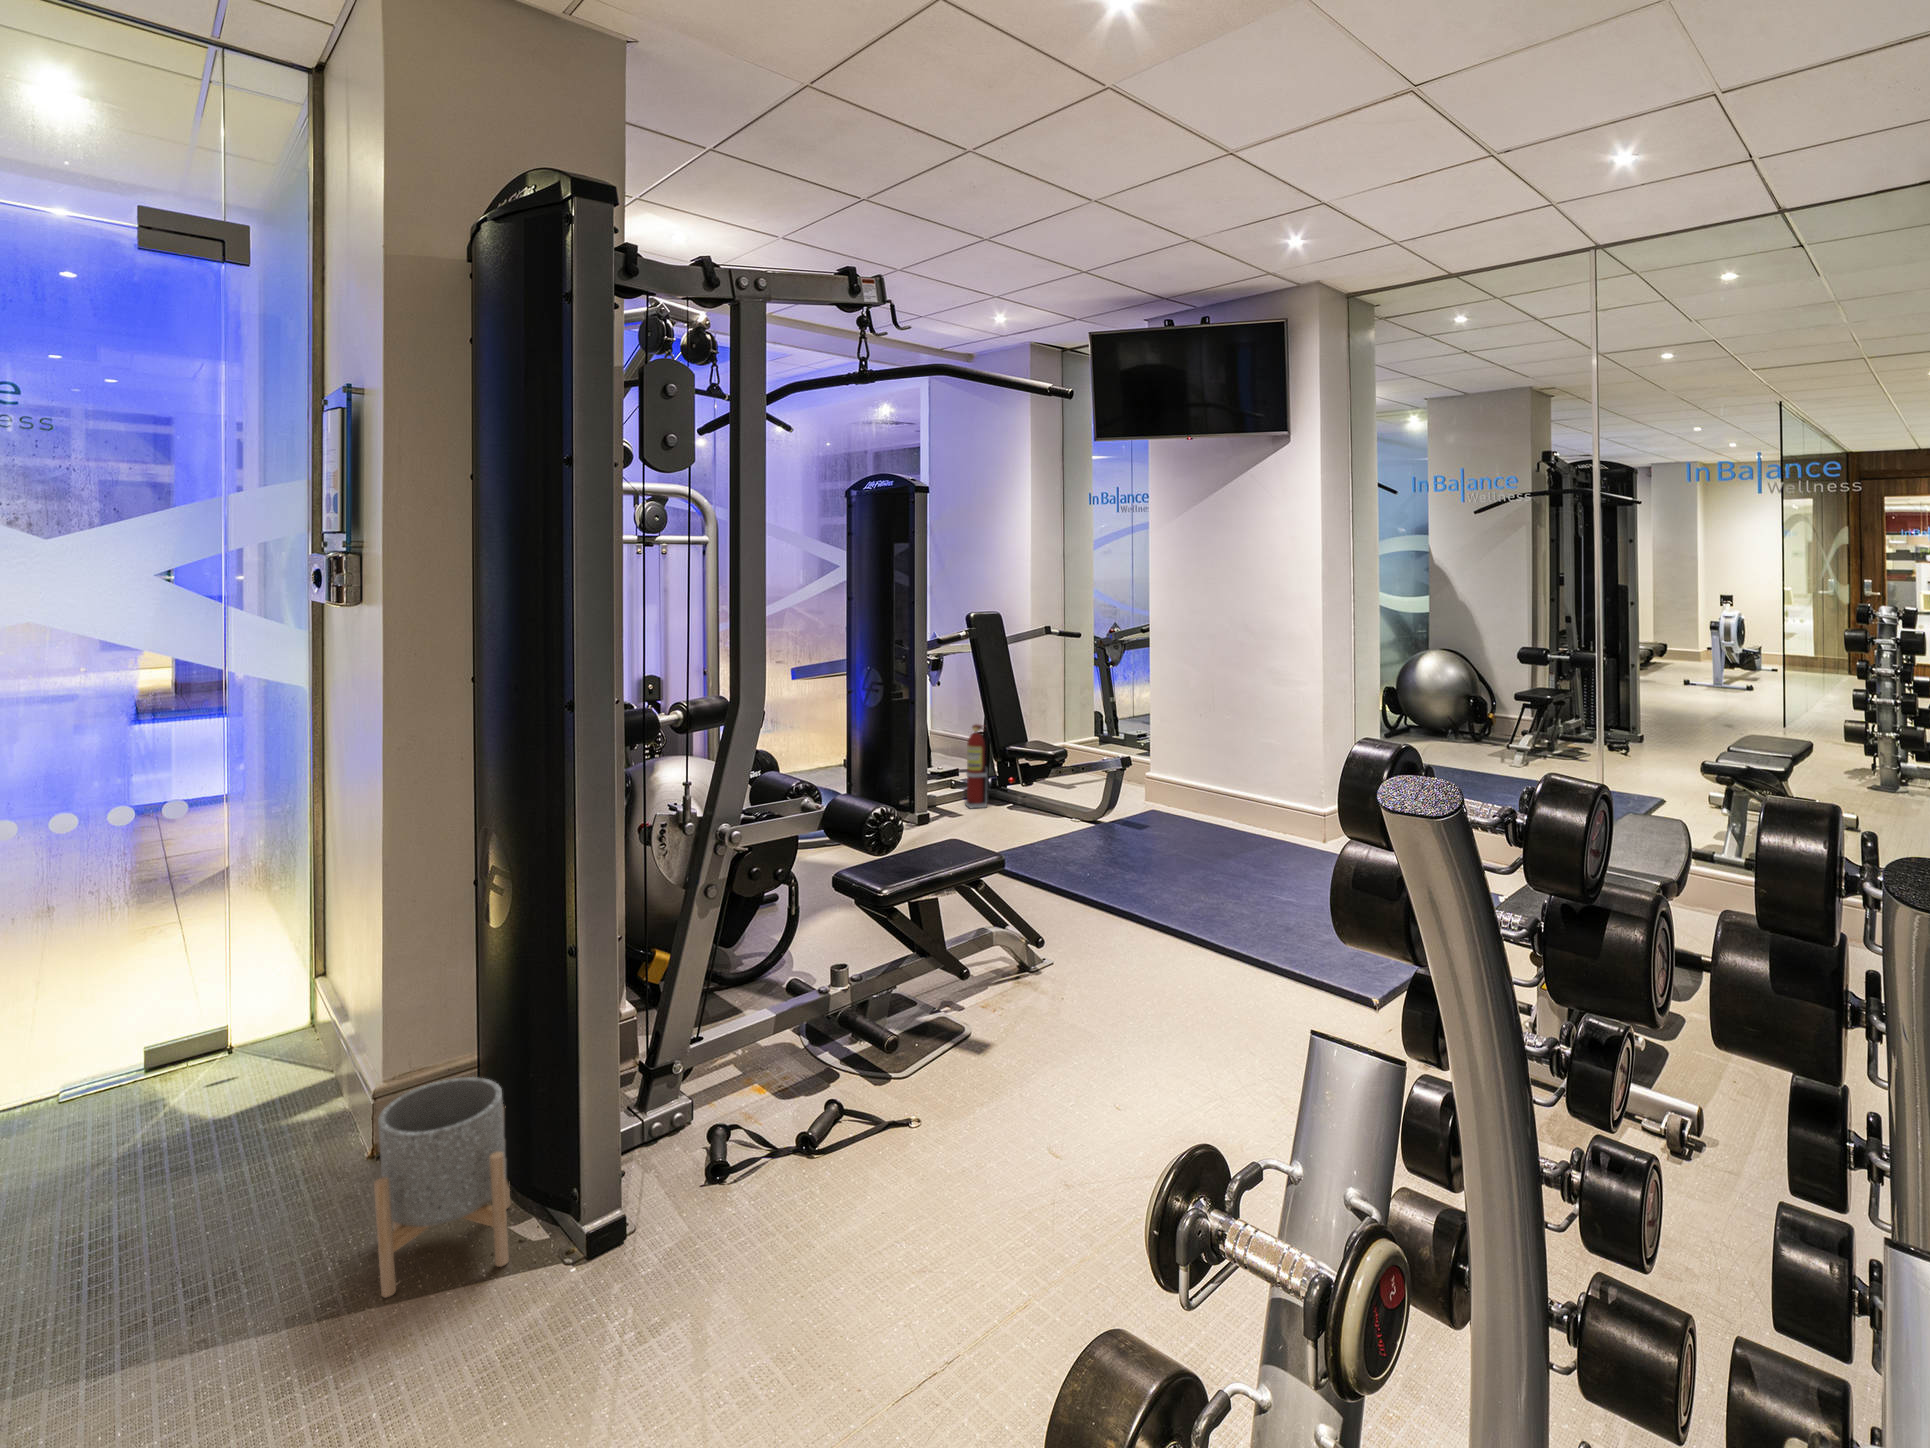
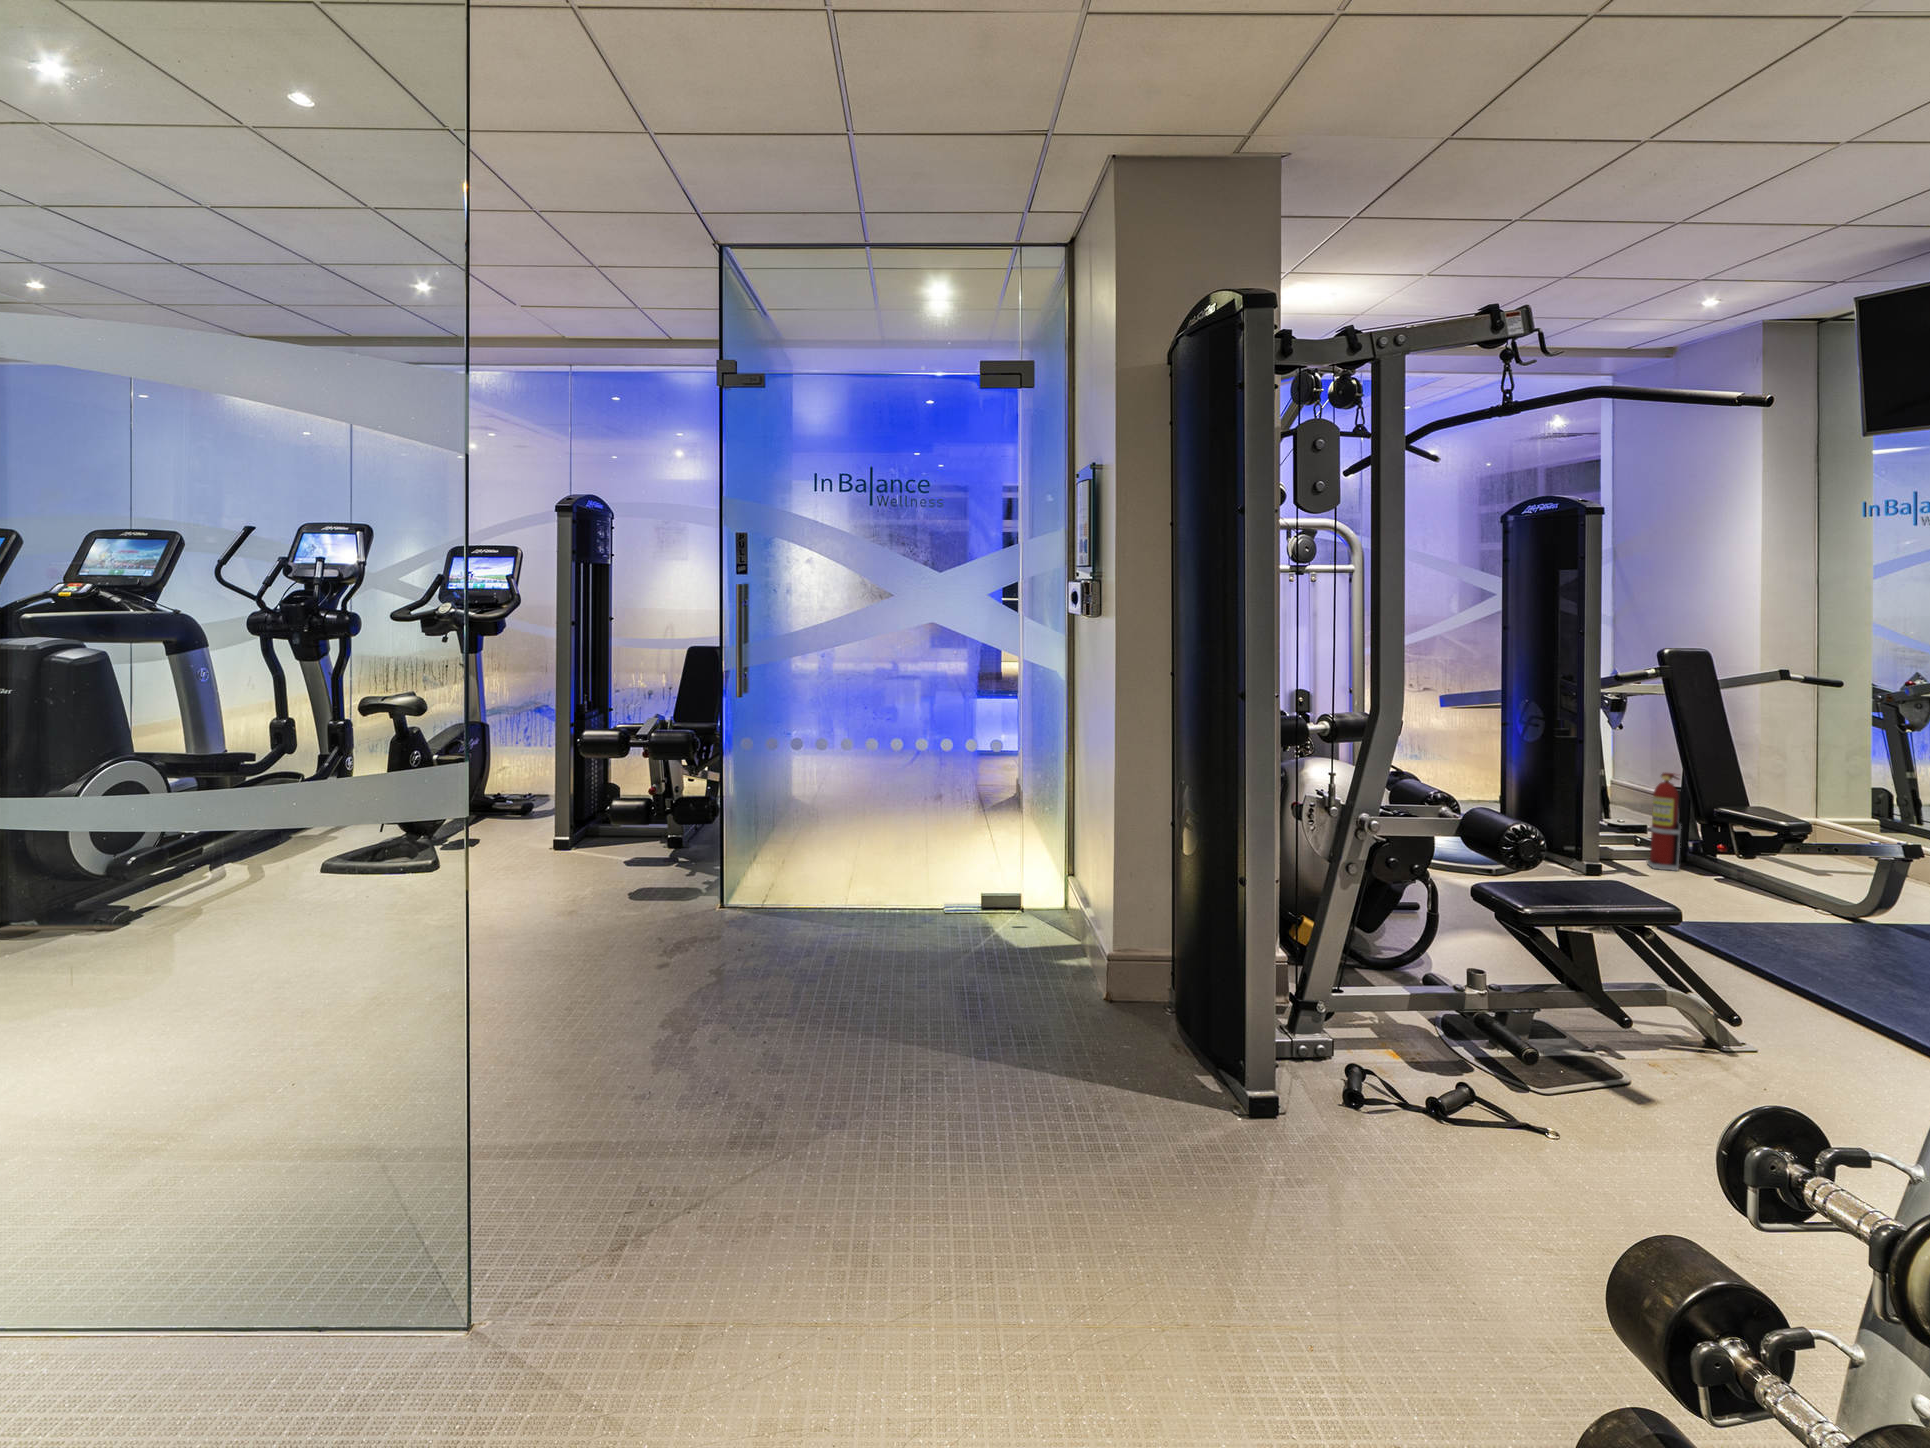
planter: present [374,1077,510,1297] -> none [1105,962,1188,1106]

